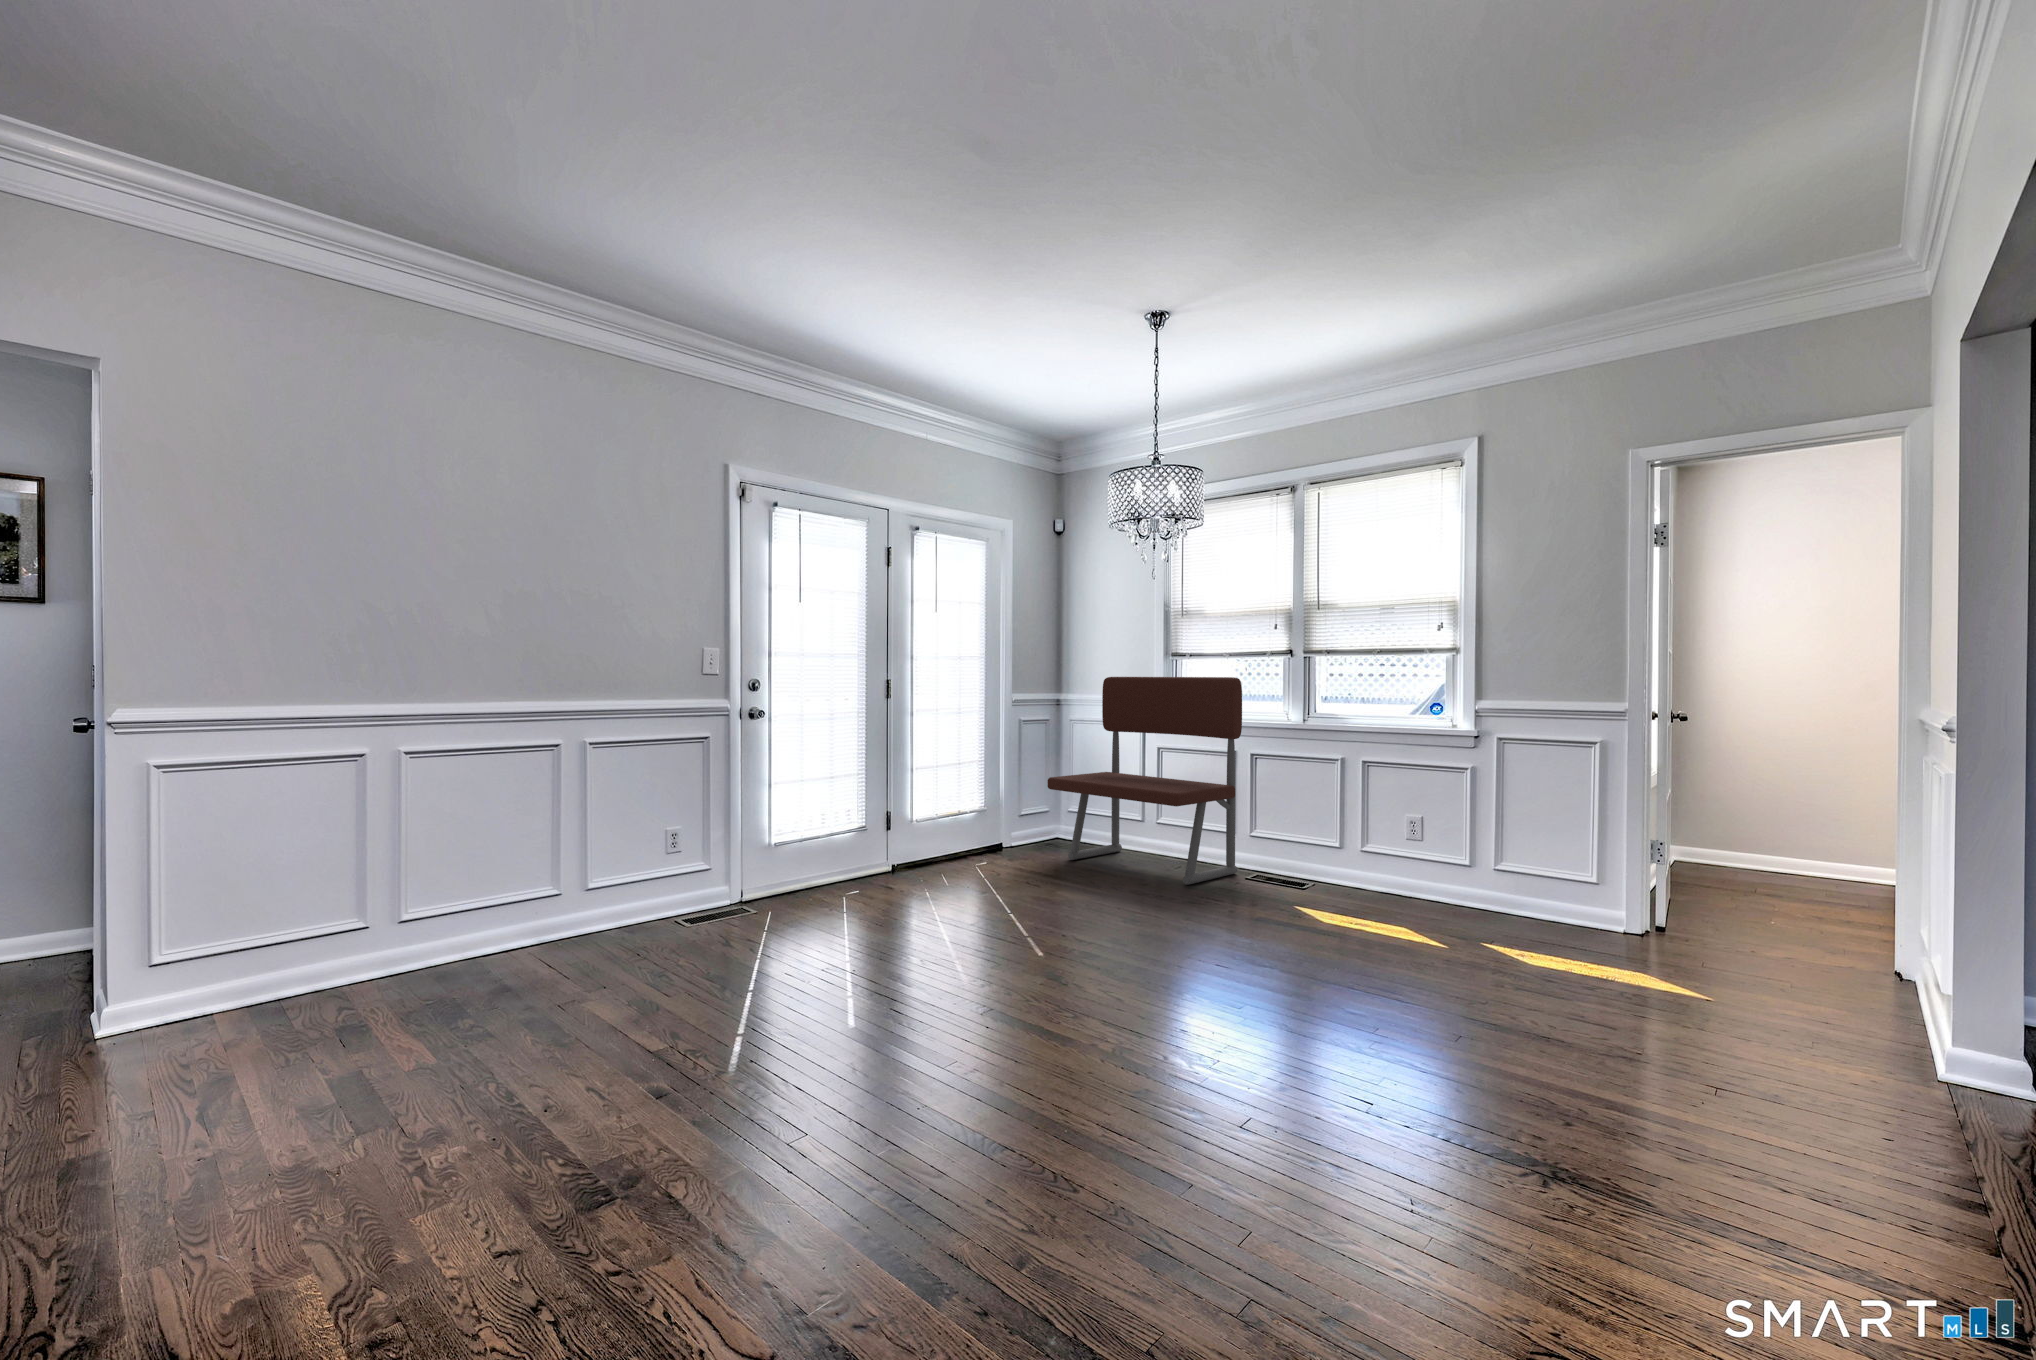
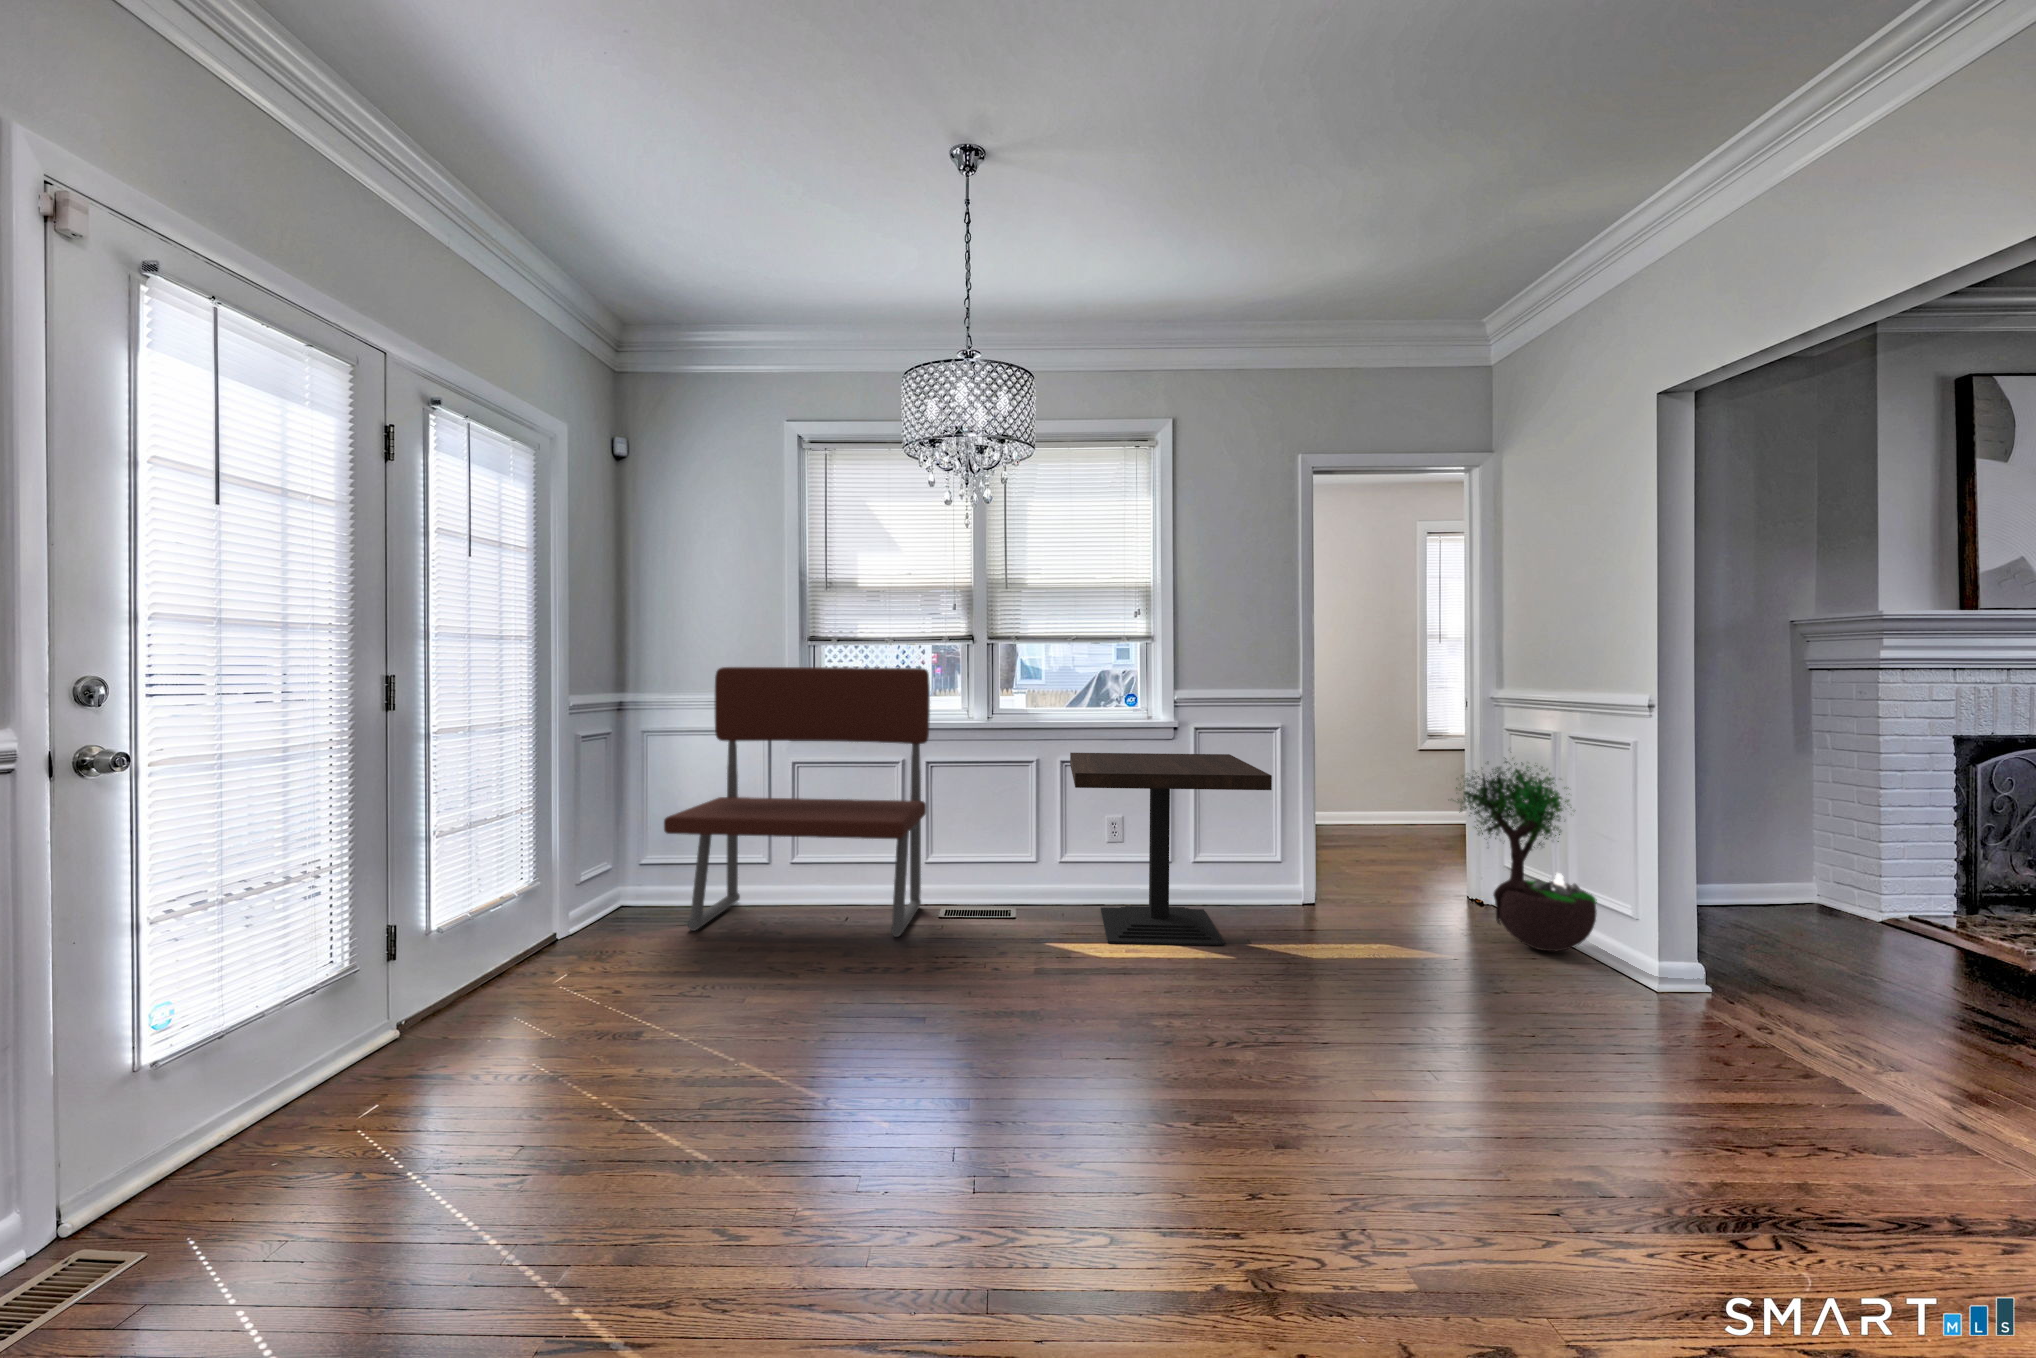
side table: none [1297,755,1529,938] -> present [1070,753,1272,945]
potted tree: none [1733,770,1919,1019] -> present [1456,758,1597,952]

